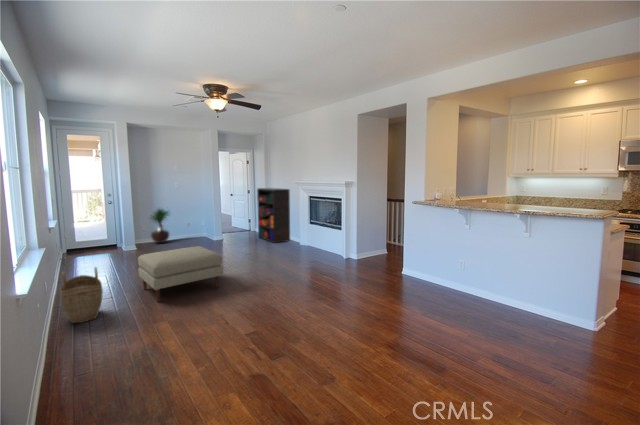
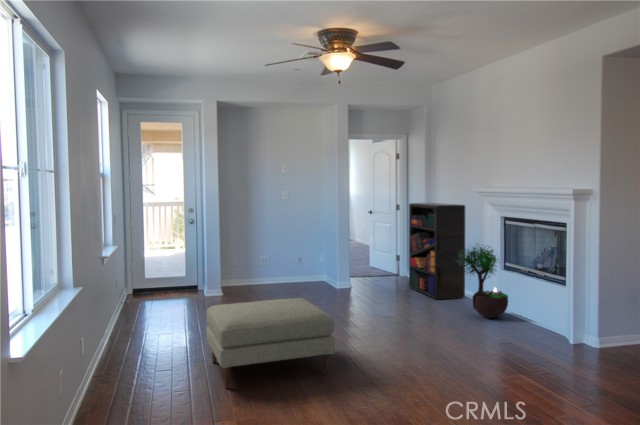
potted tree: present [151,209,170,243] -> present [458,244,508,318]
woven basket: present [60,267,103,323] -> none [87,321,146,409]

